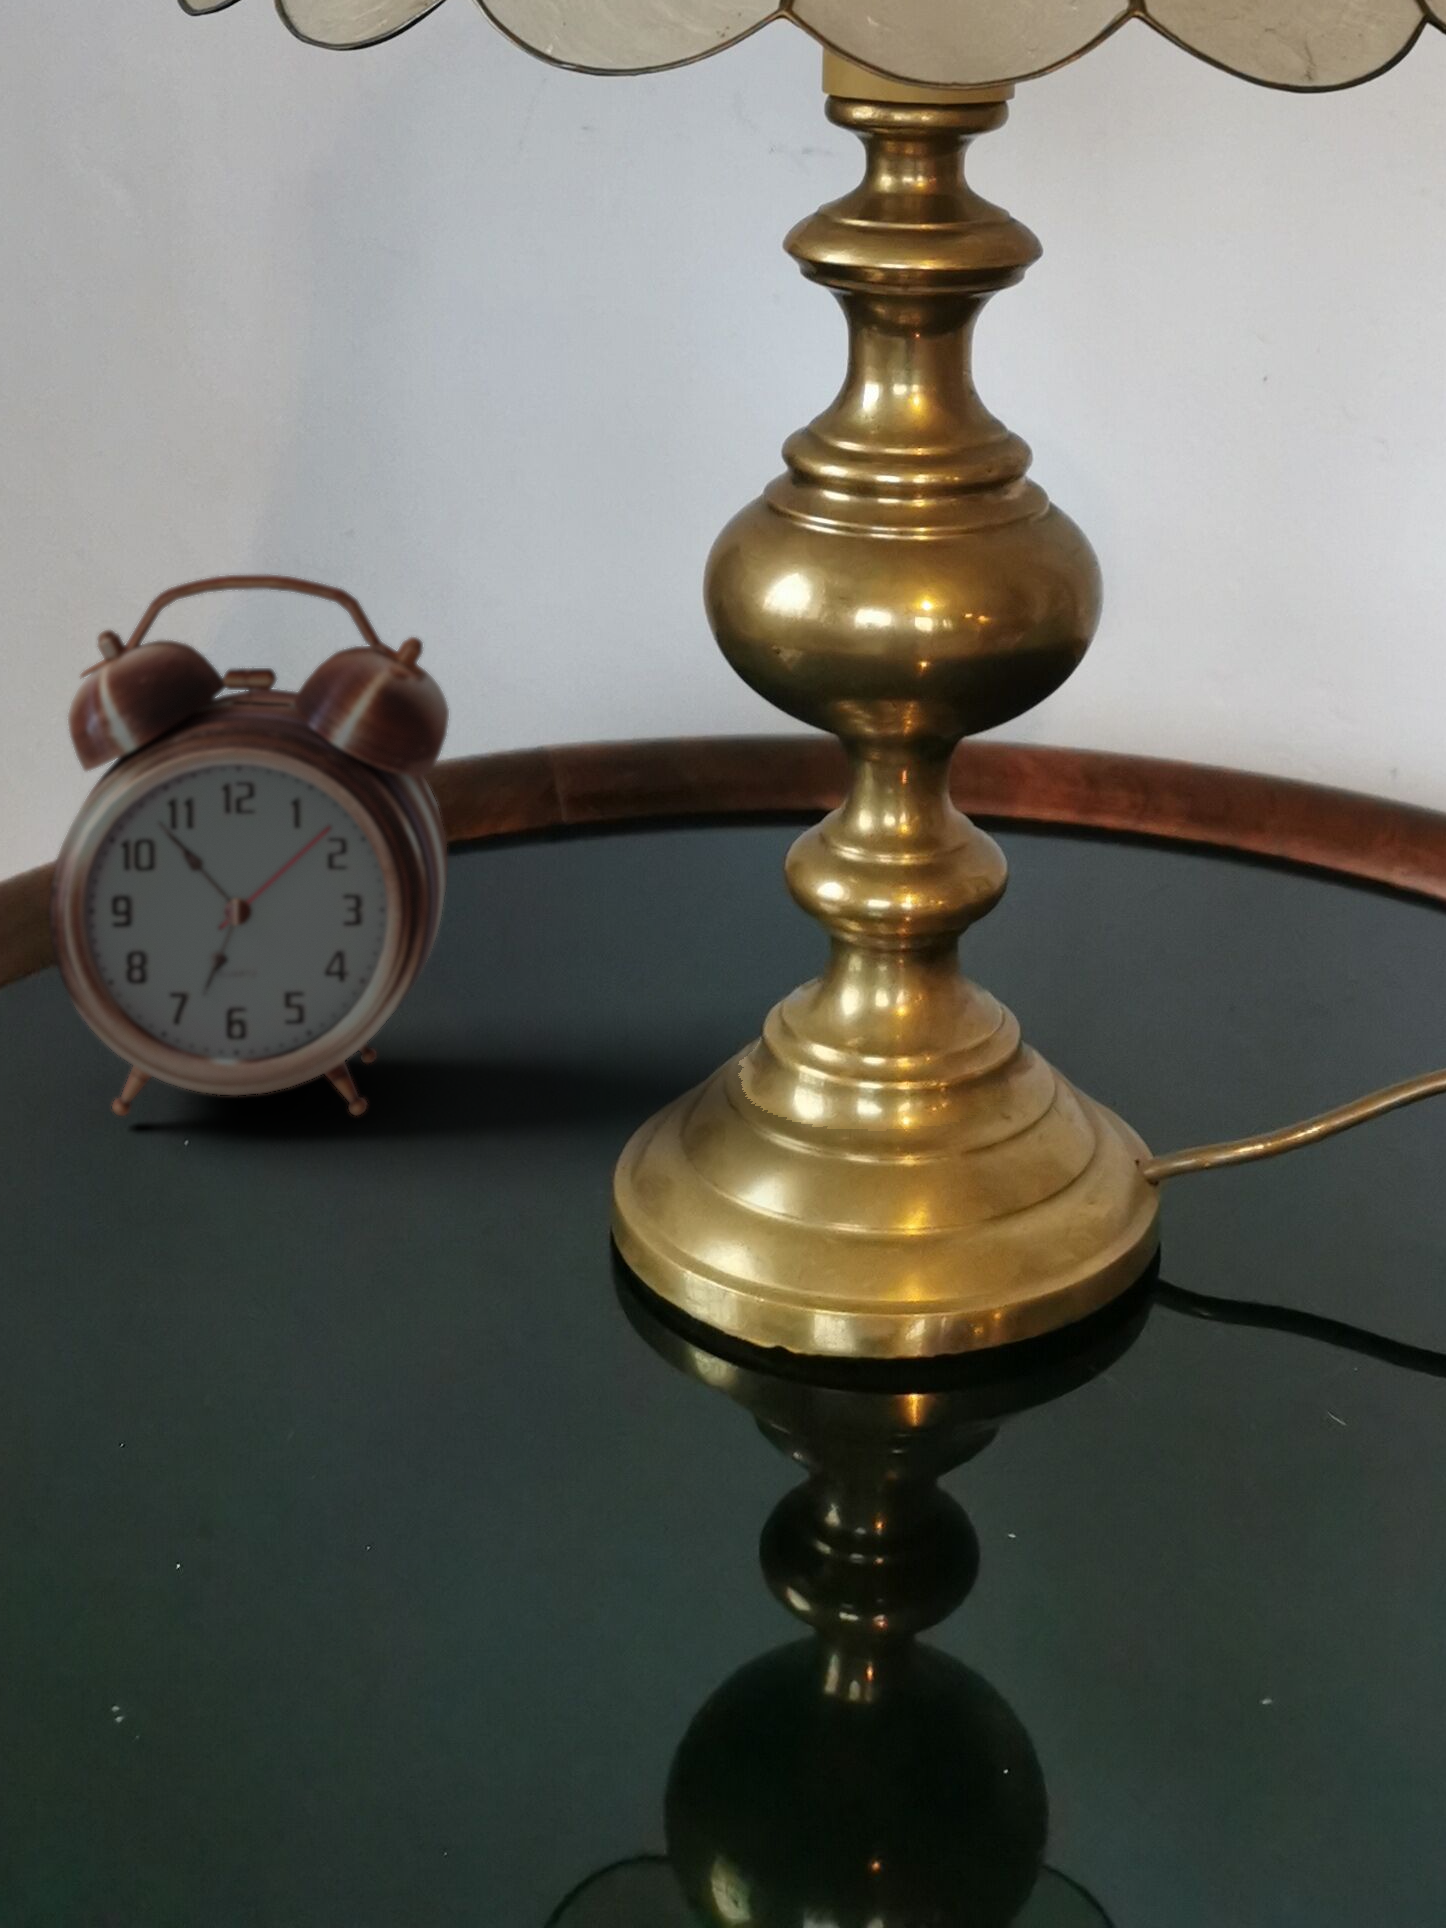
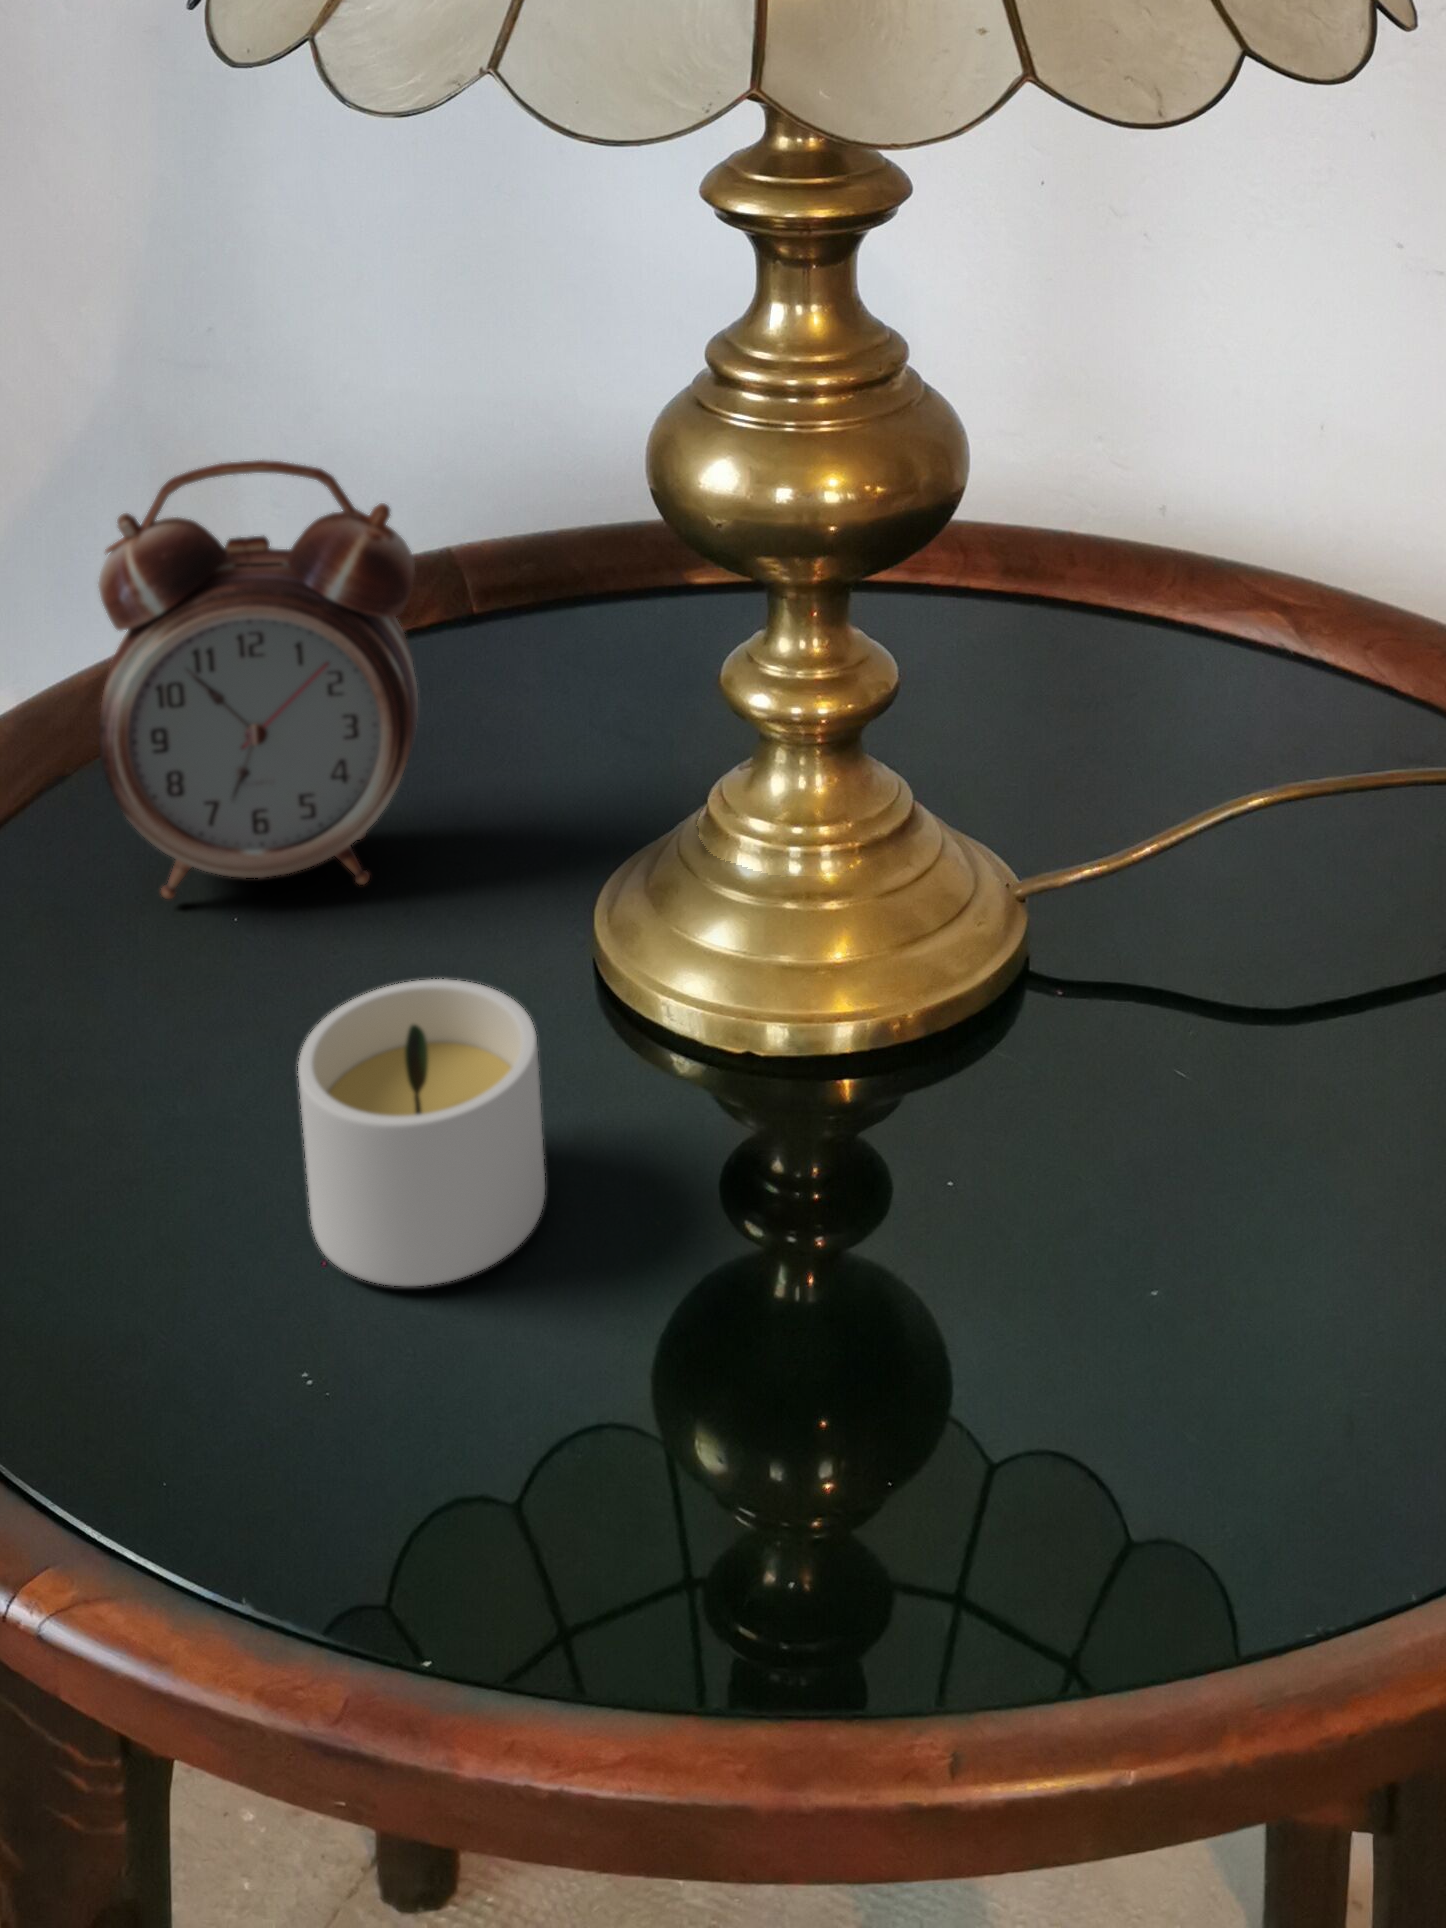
candle: none [172,1211,628,1620] -> present [298,979,545,1286]

